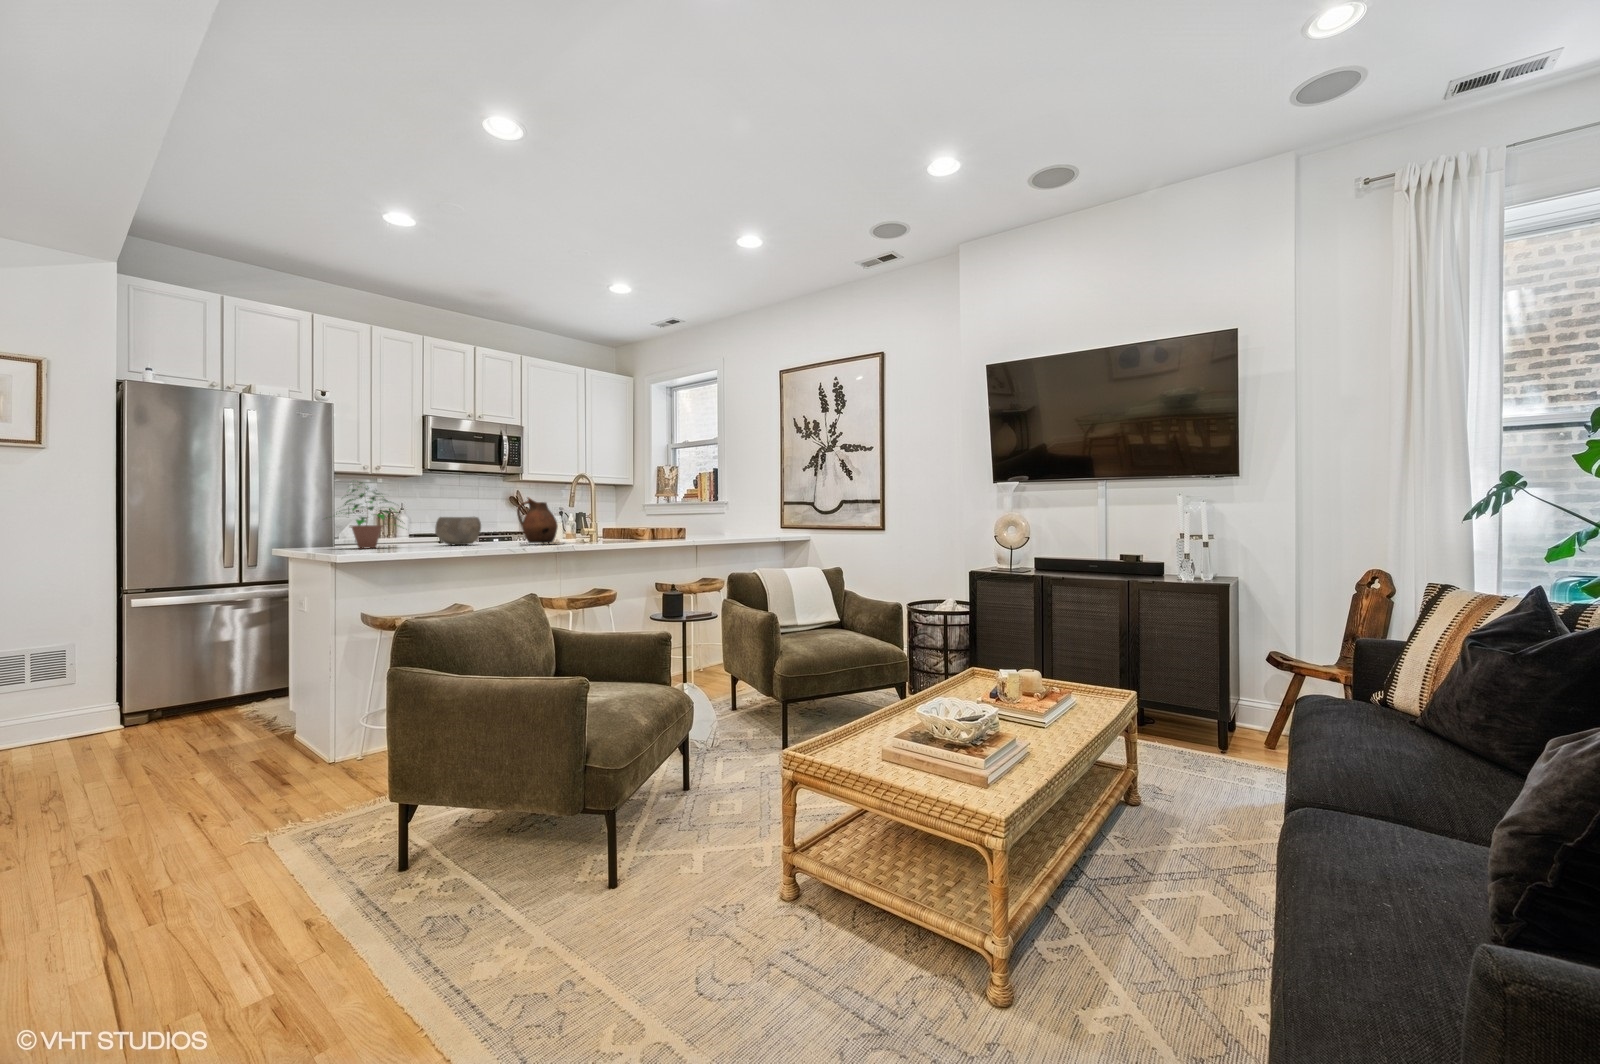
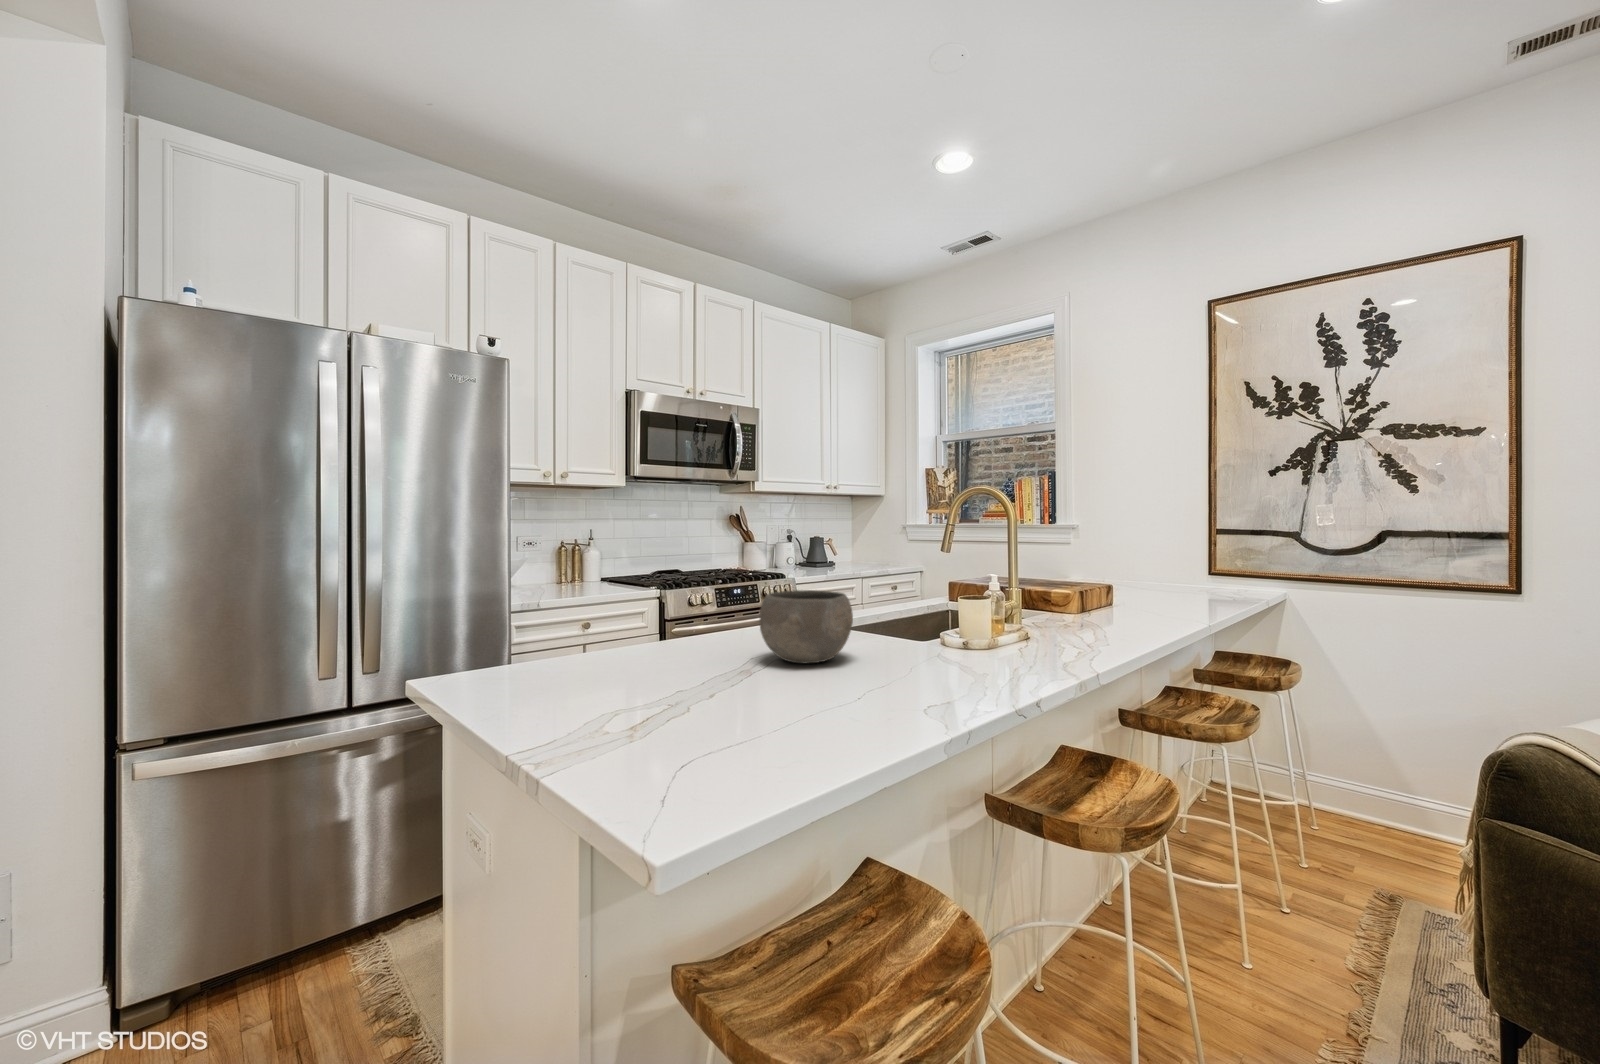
potted plant: present [336,483,401,548] -> none [535,519,738,701]
ceramic pitcher: present [517,497,558,543] -> none [951,549,1047,672]

